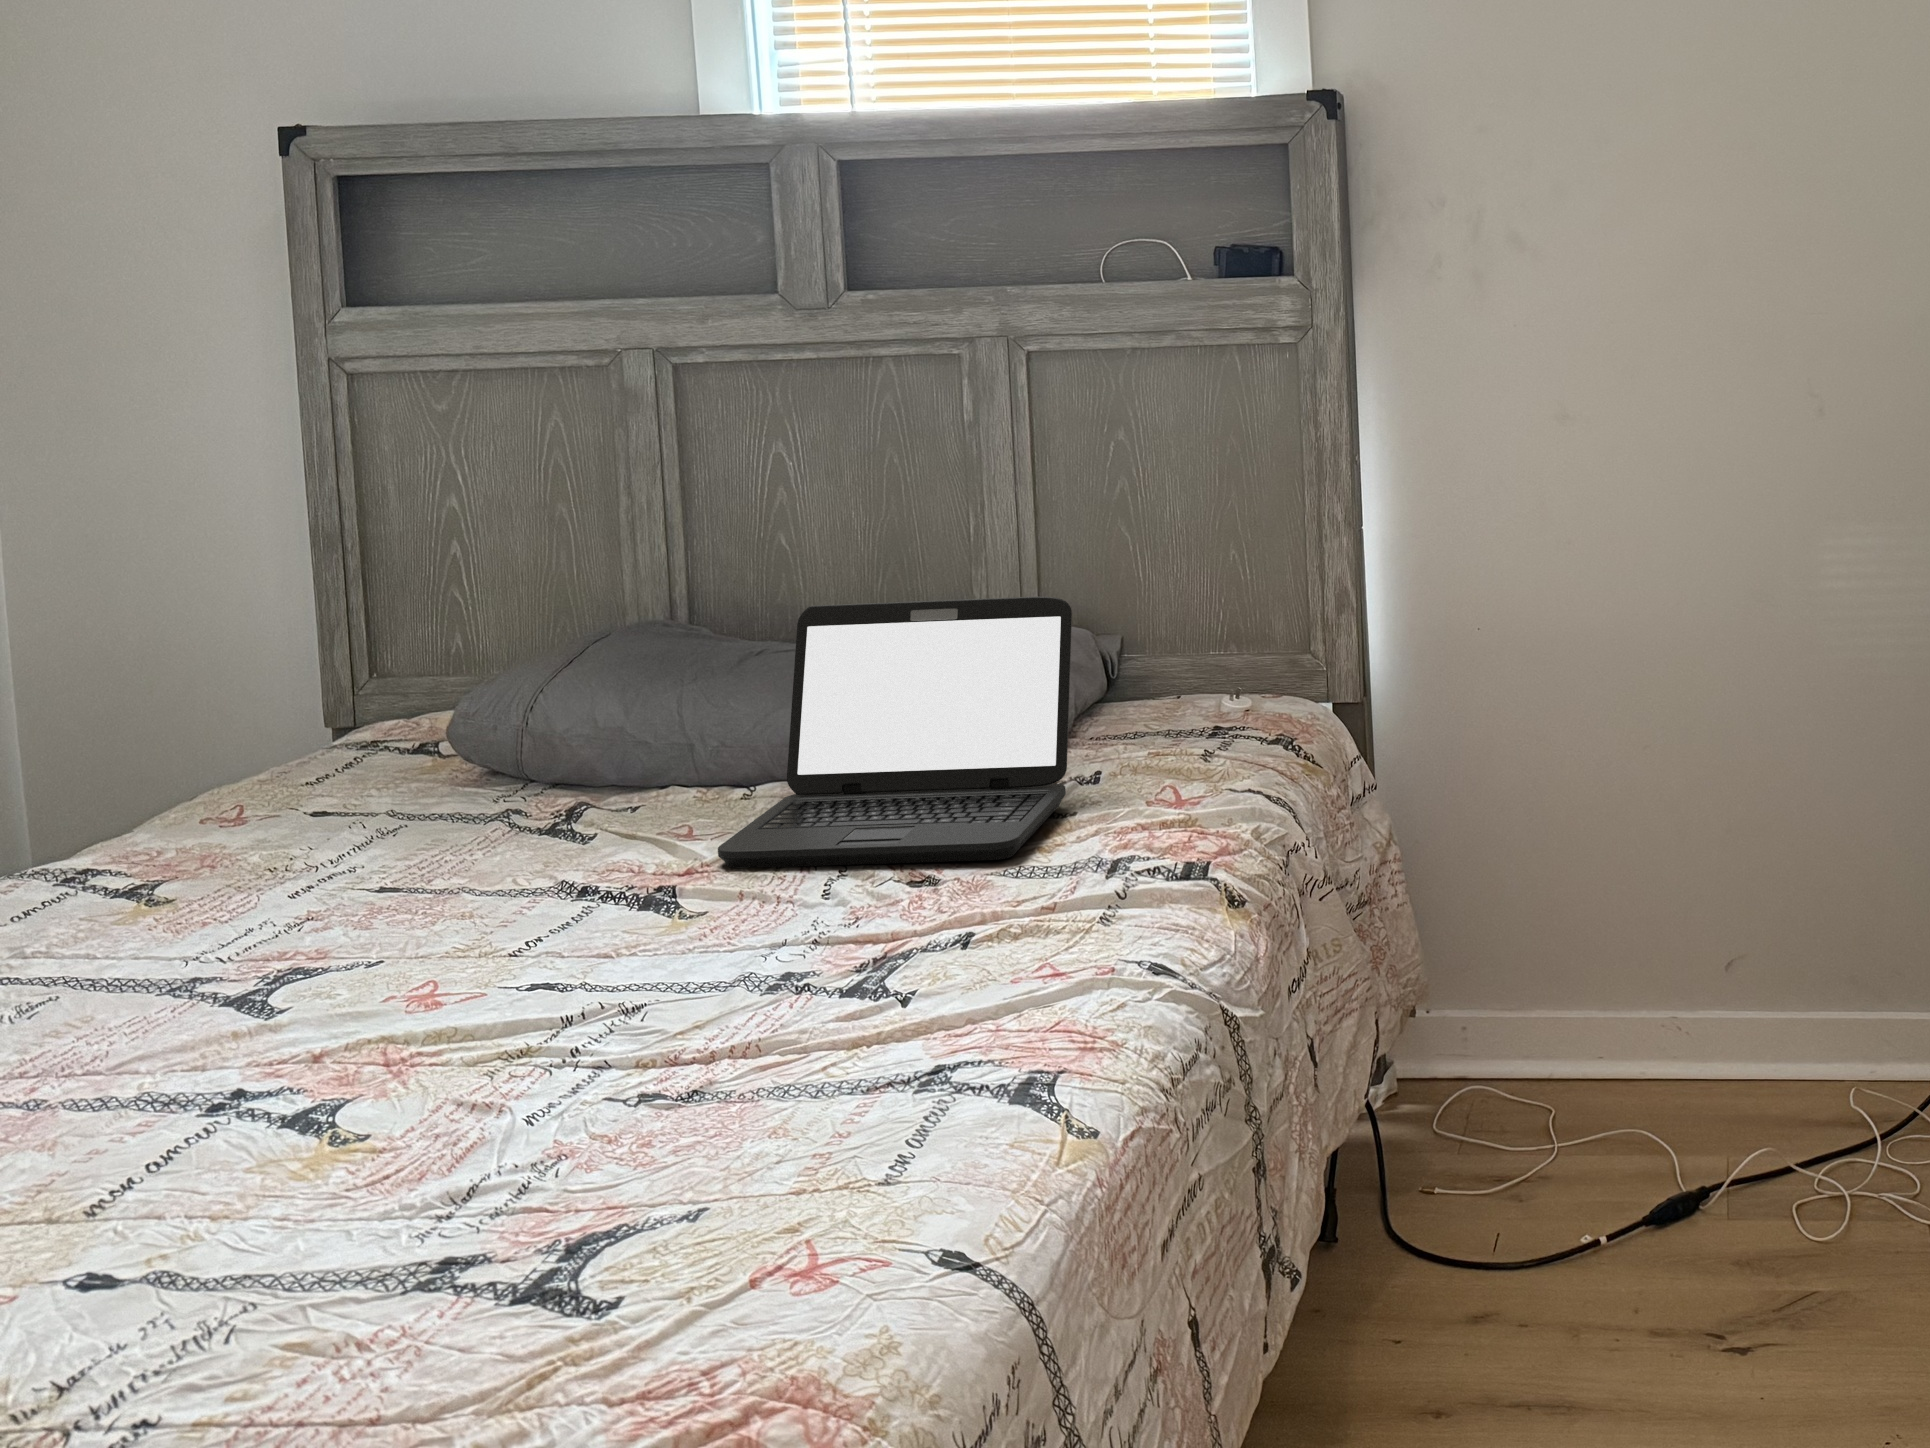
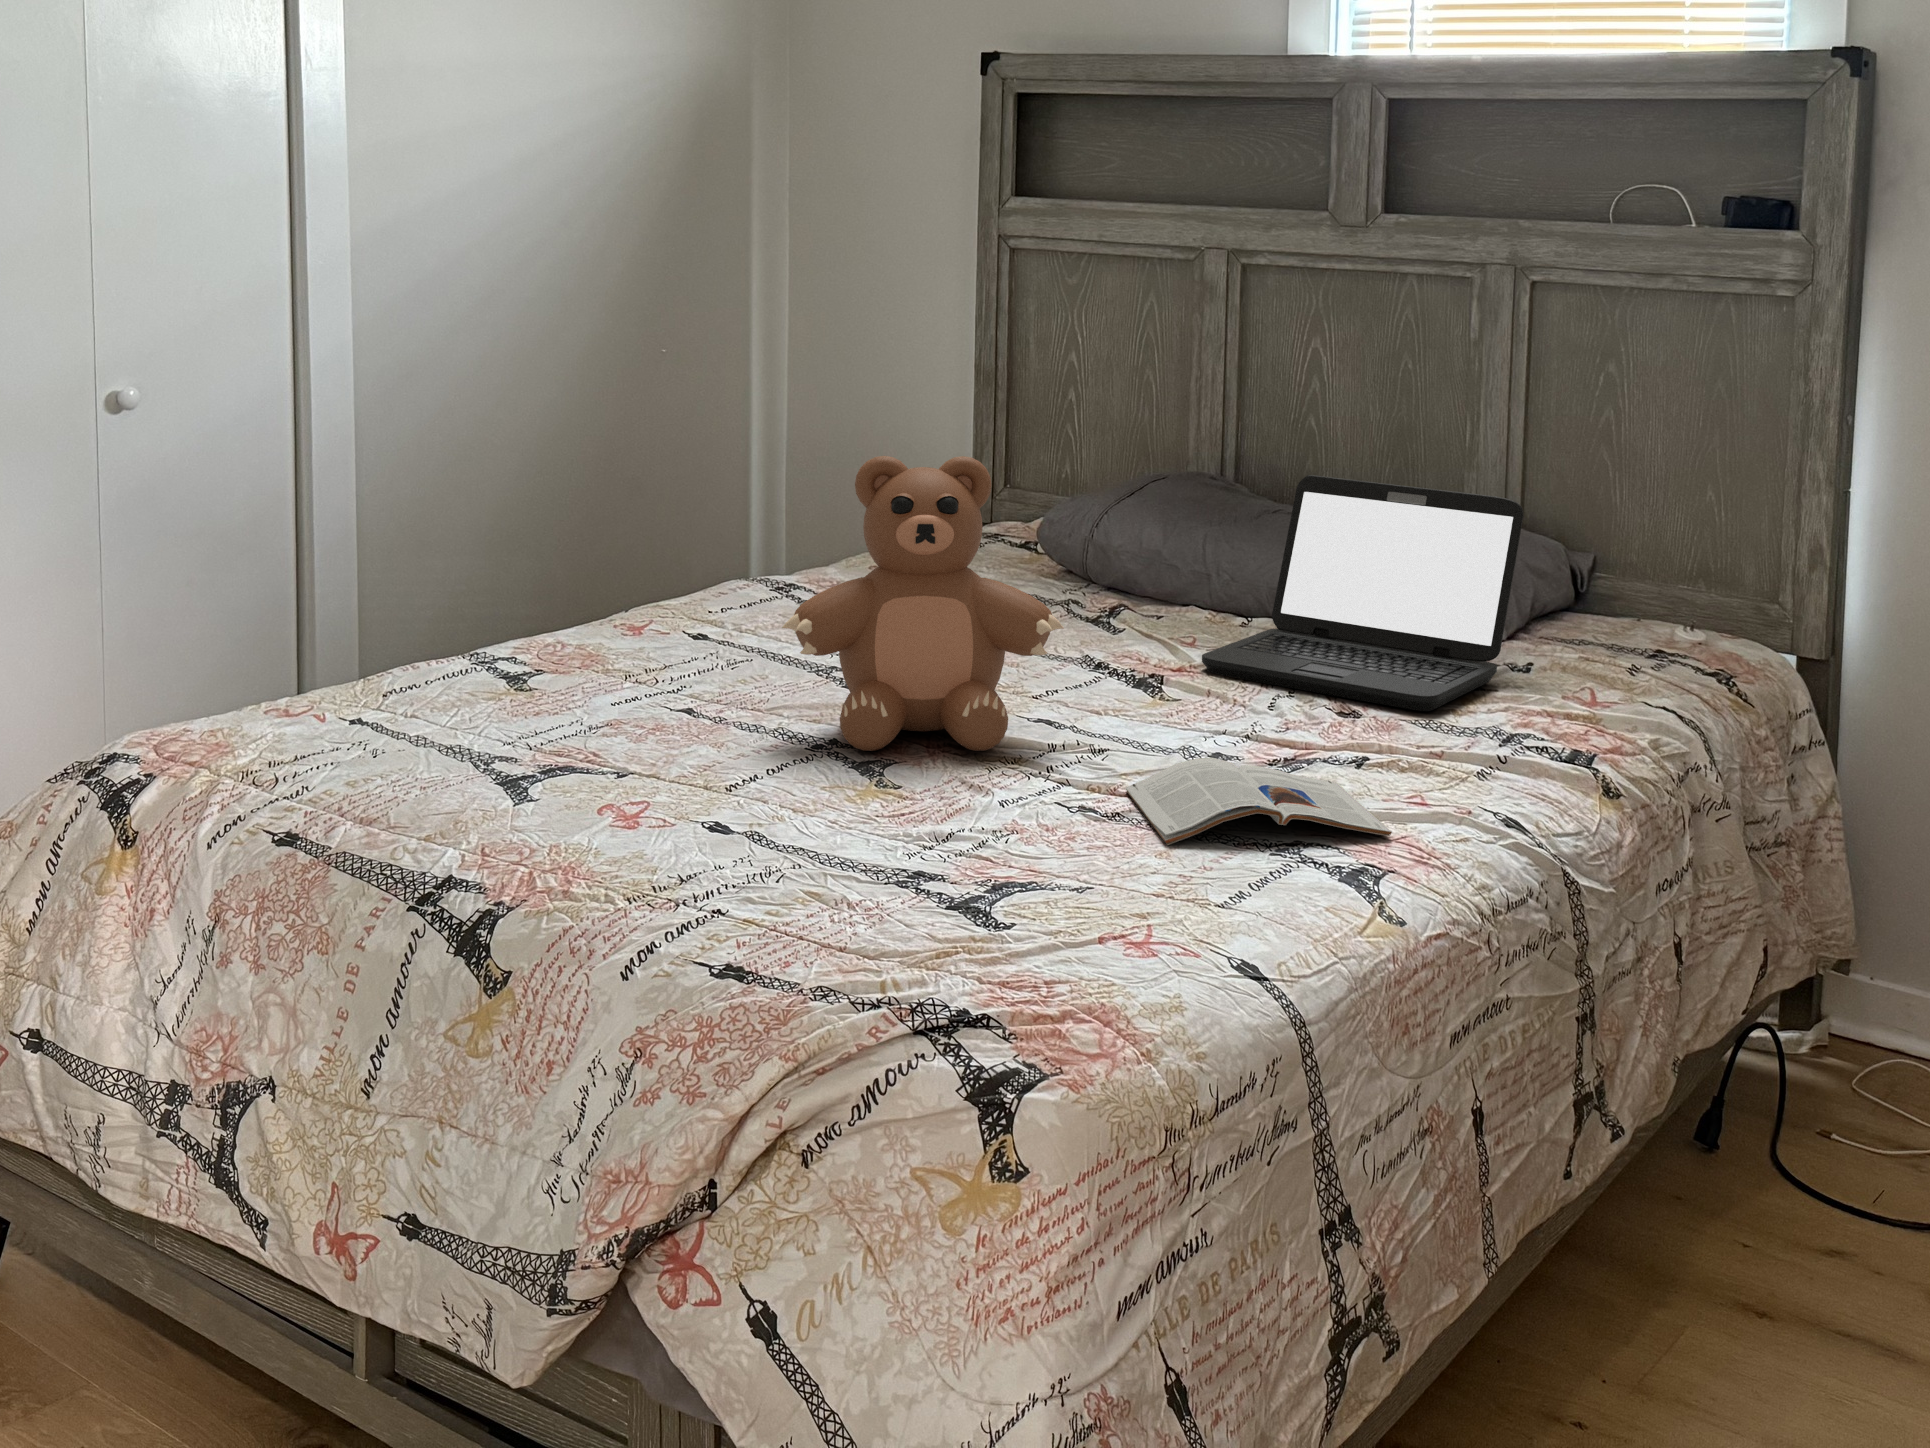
teddy bear: none [140,665,566,1095] -> present [782,456,1064,751]
magazine: none [692,975,1042,1117] -> present [1126,758,1392,845]

